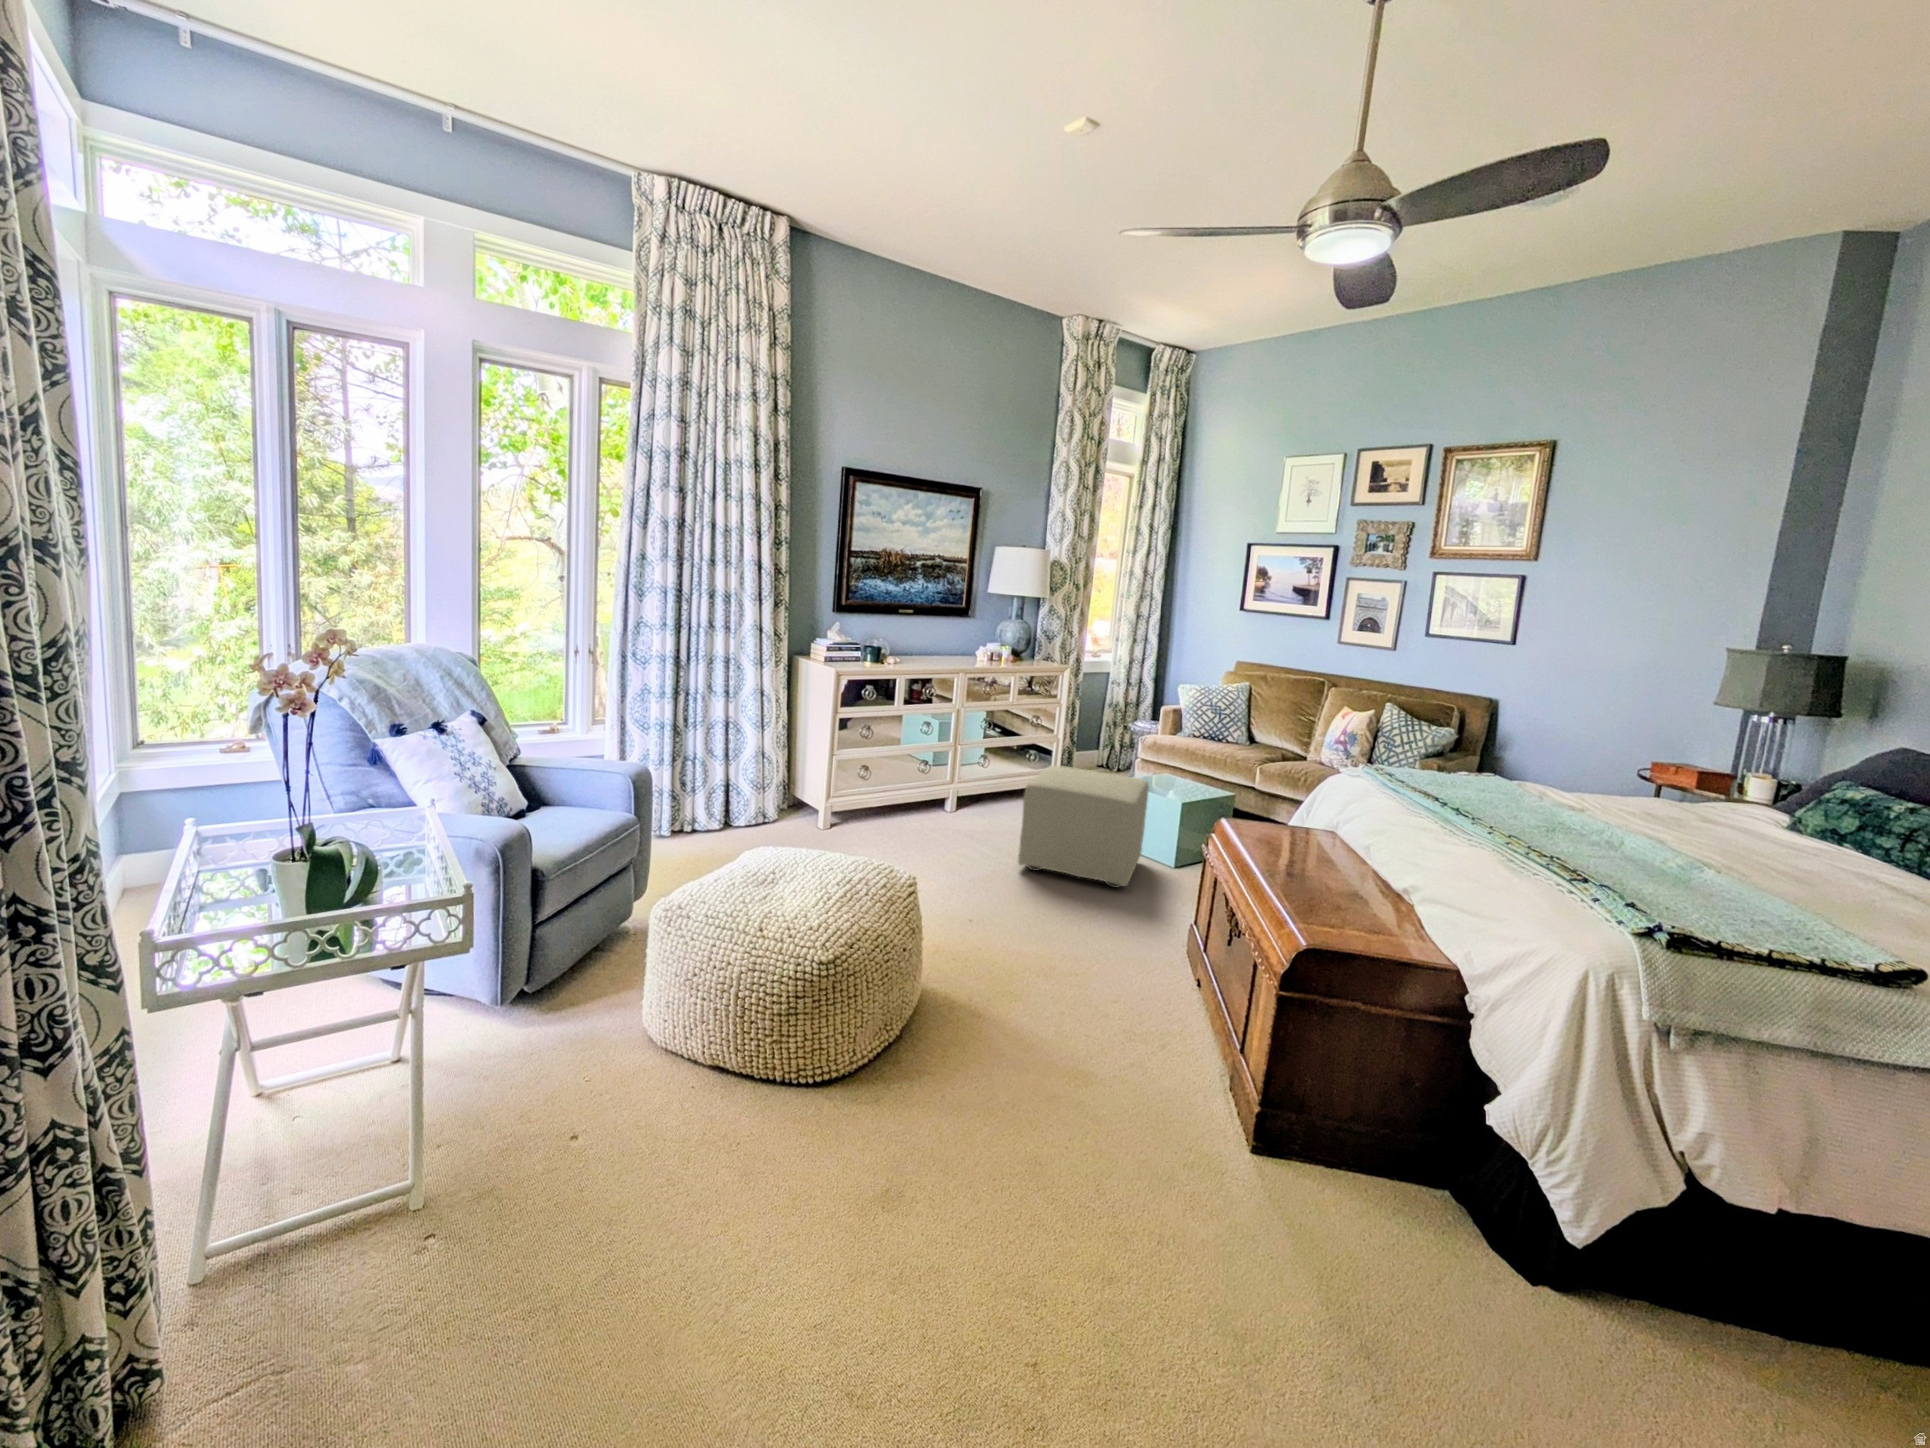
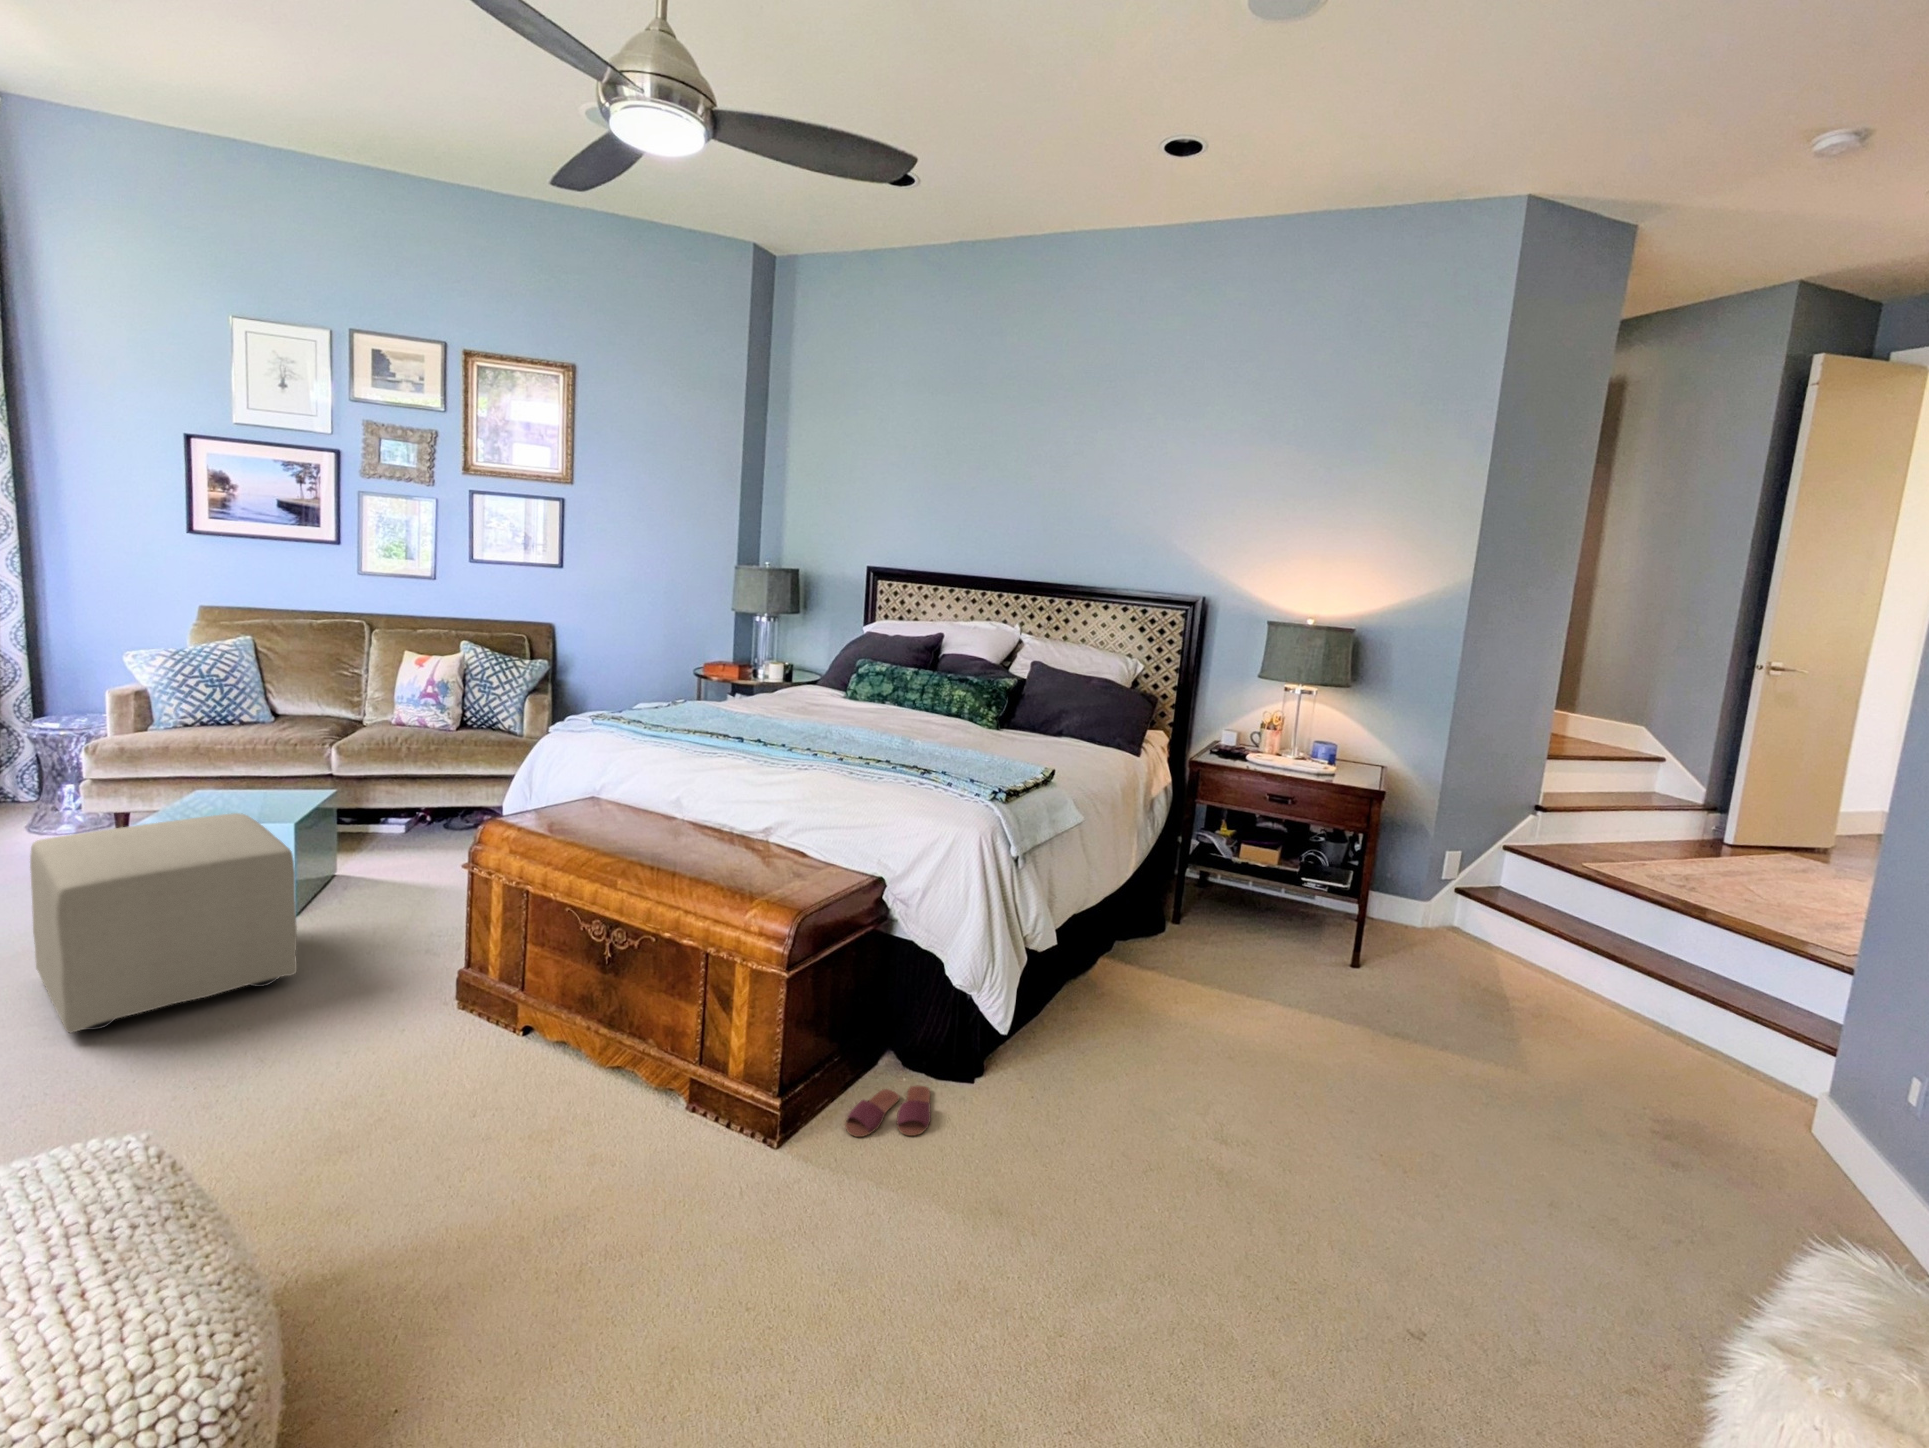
slippers: none [1323,1185,1471,1264] -> present [845,1085,931,1137]

